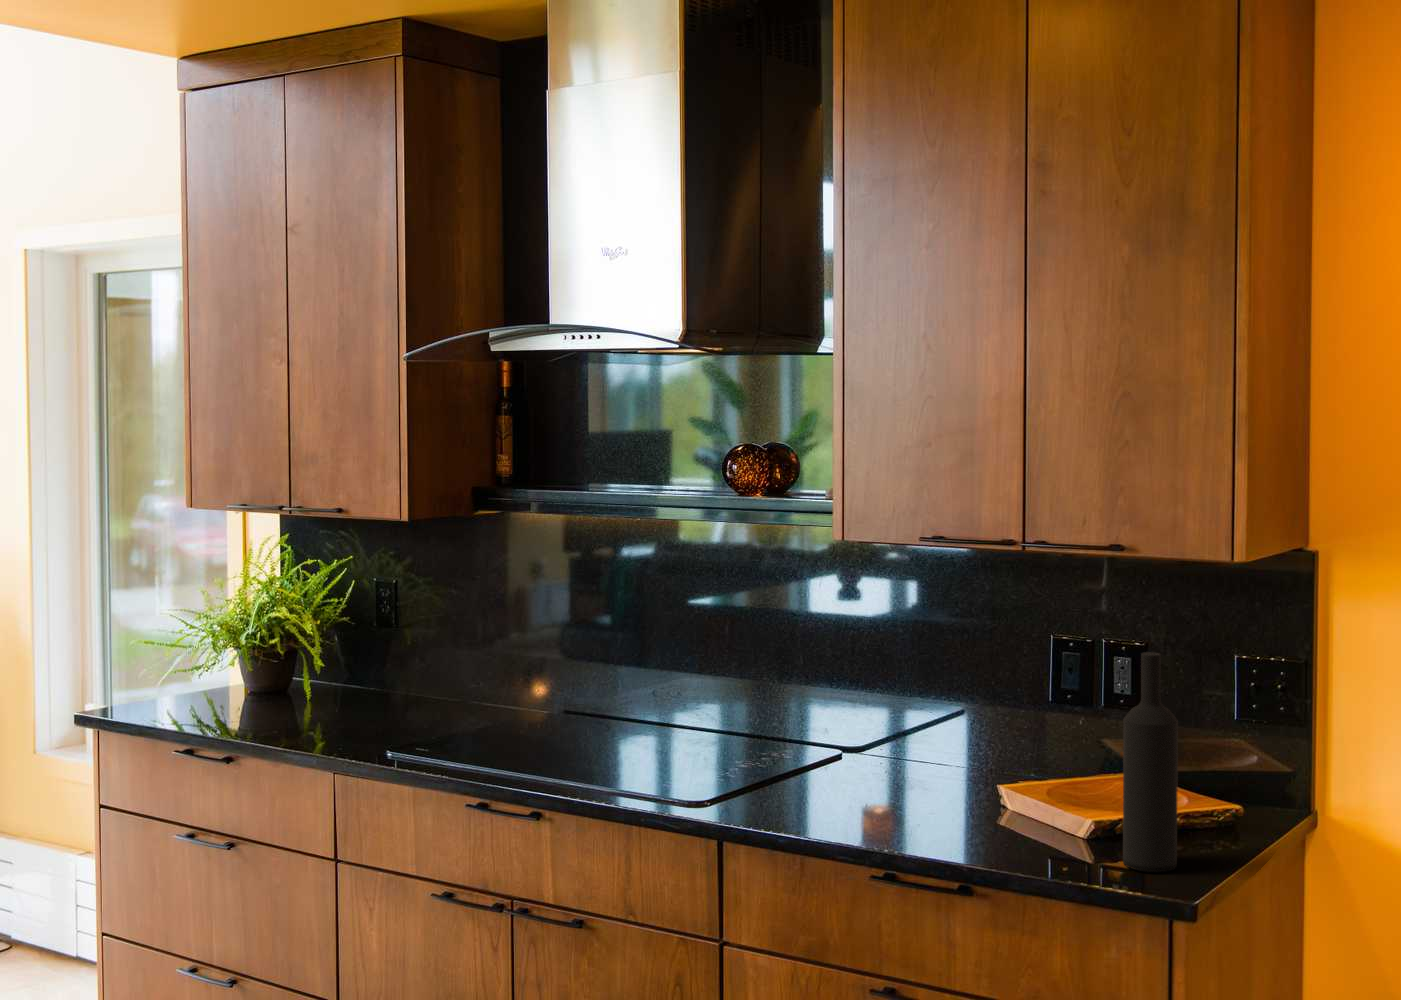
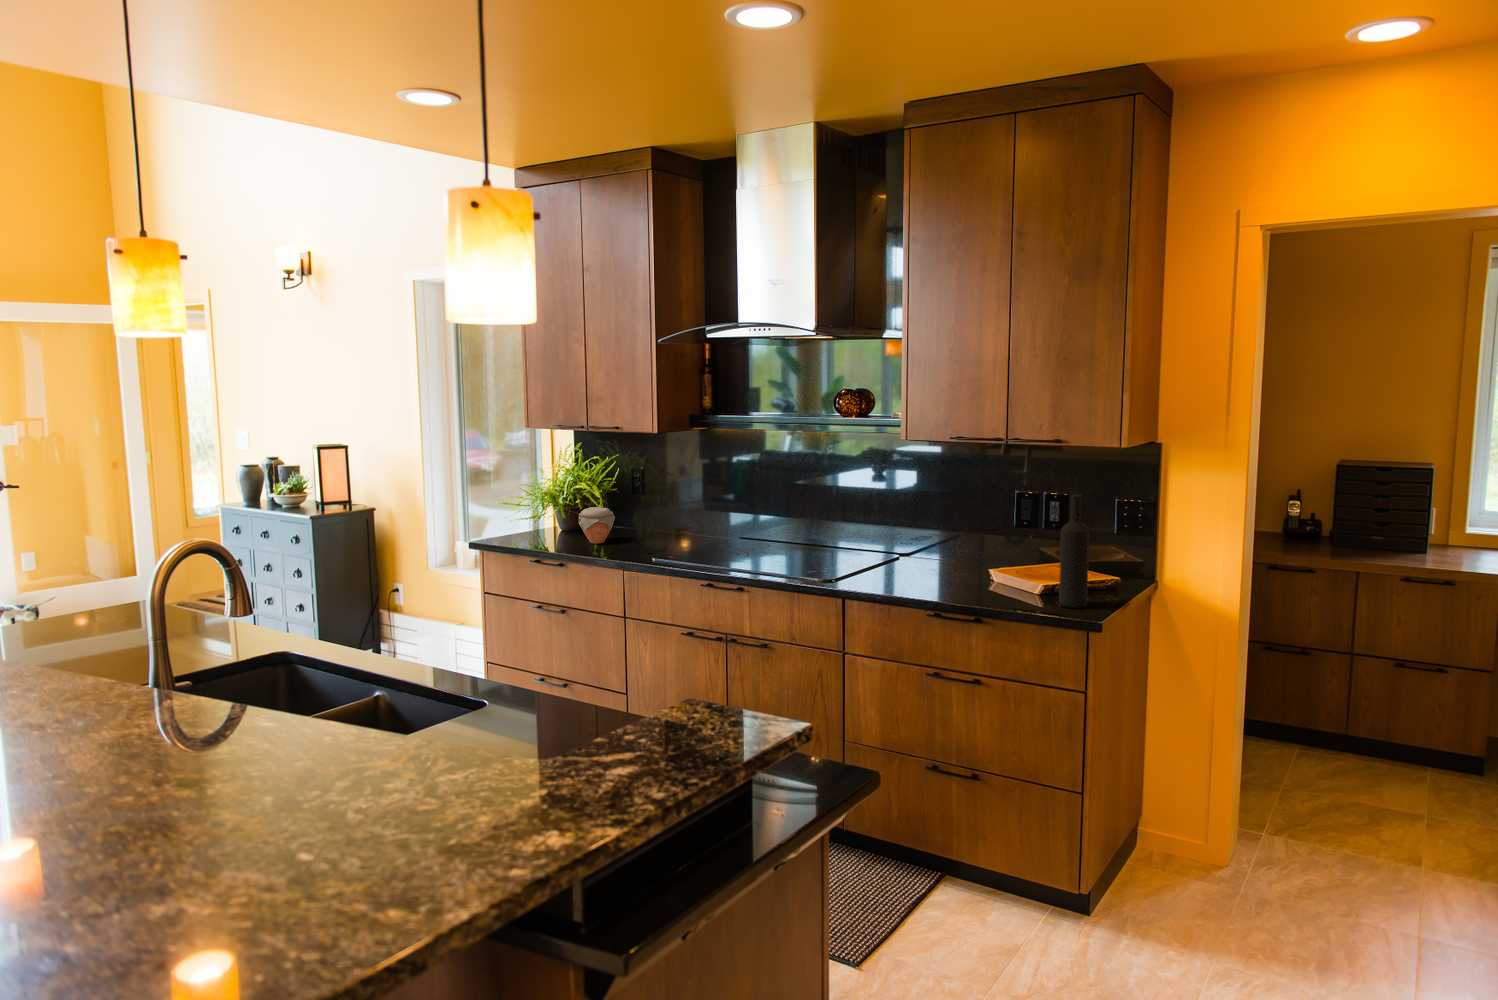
jar: none [265,653,335,720] -> present [578,507,615,544]

